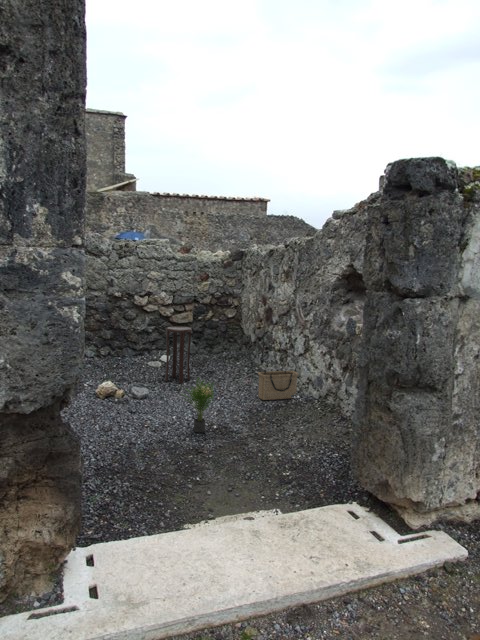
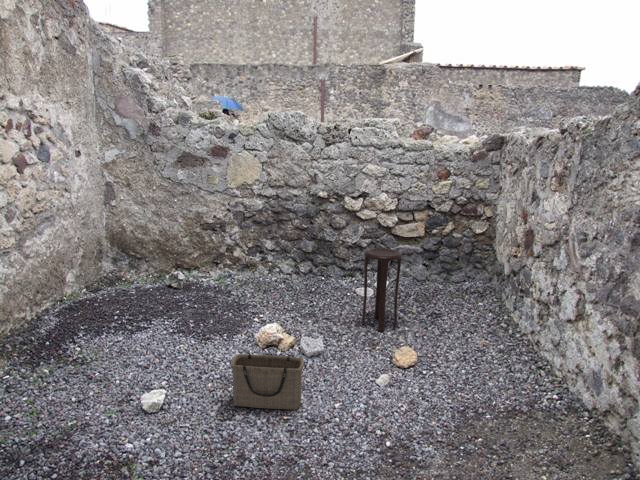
basket: present [258,371,299,400] -> present [231,354,304,410]
potted plant: present [185,380,213,432] -> none [324,359,385,453]

